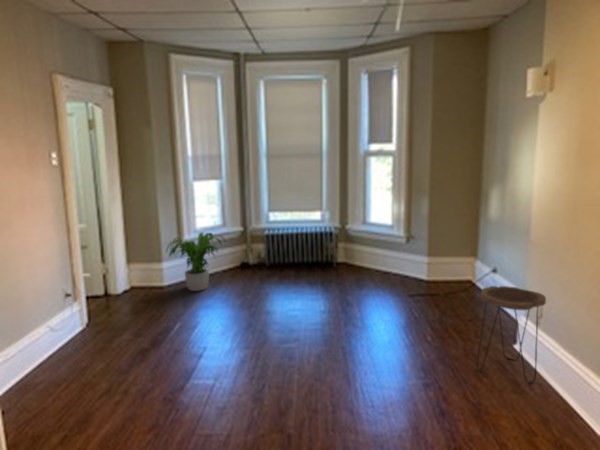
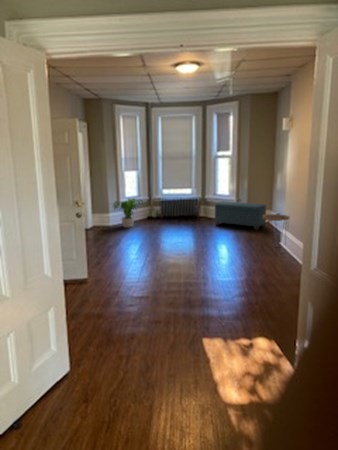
bench: none [365,238,467,300] -> present [215,202,266,230]

